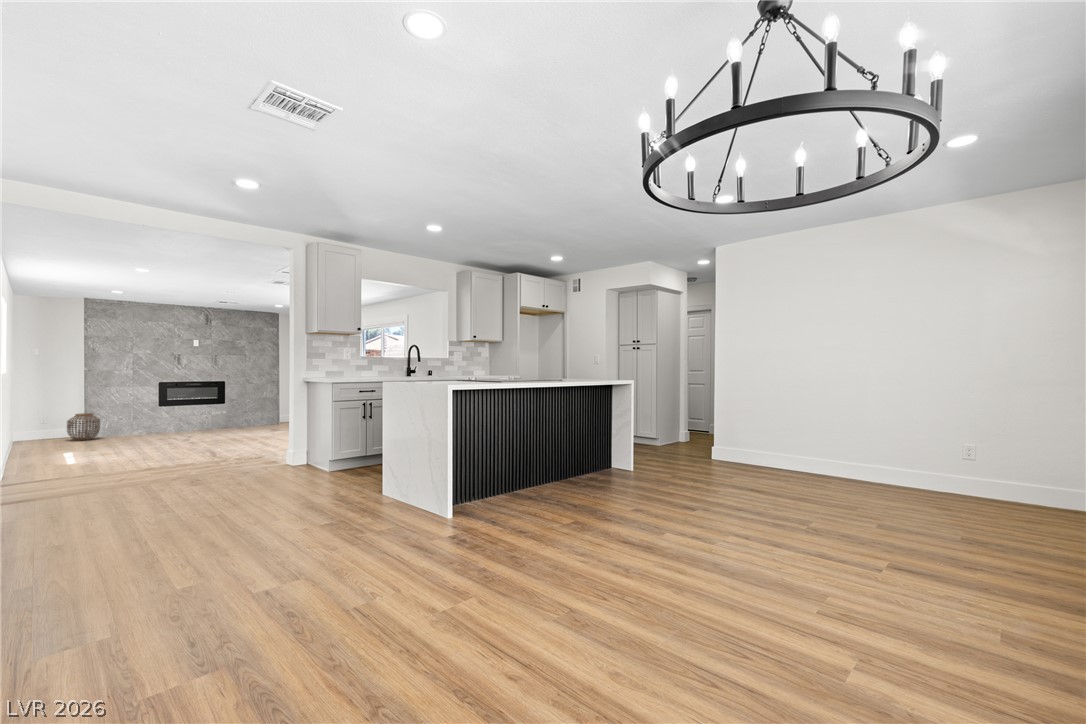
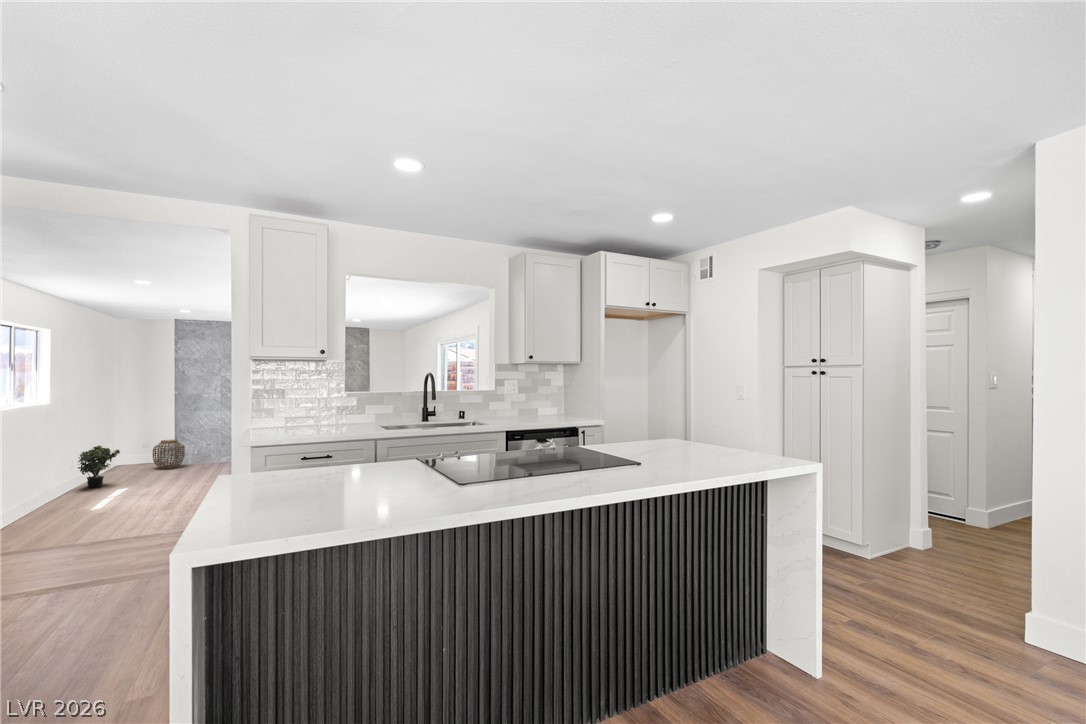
potted plant: none [17,414,60,453] -> present [78,445,120,488]

